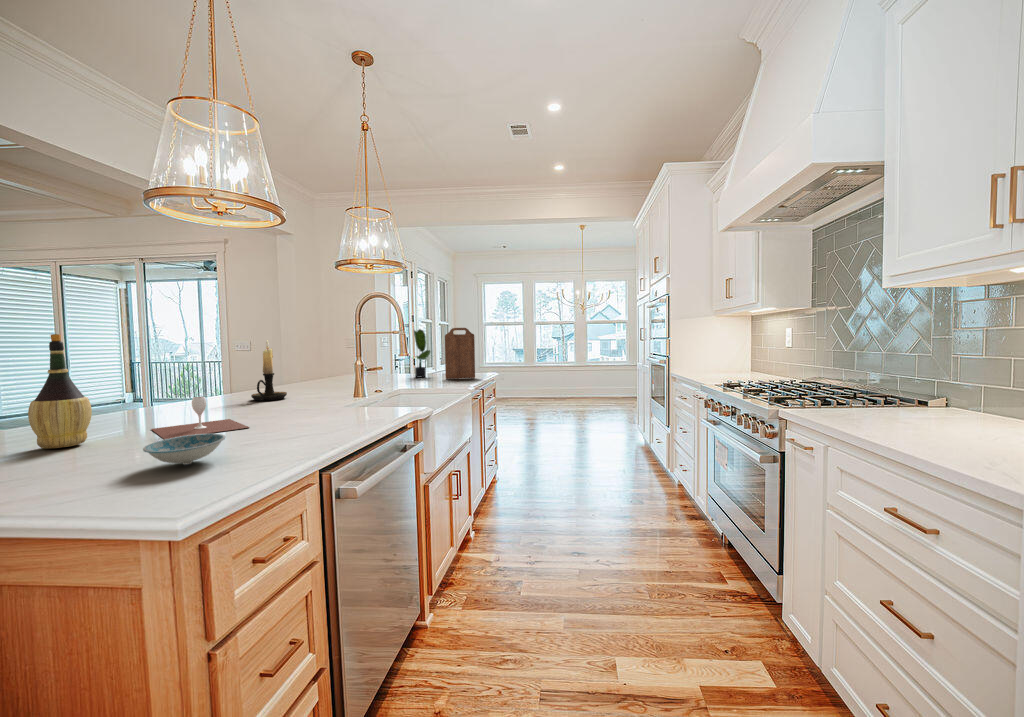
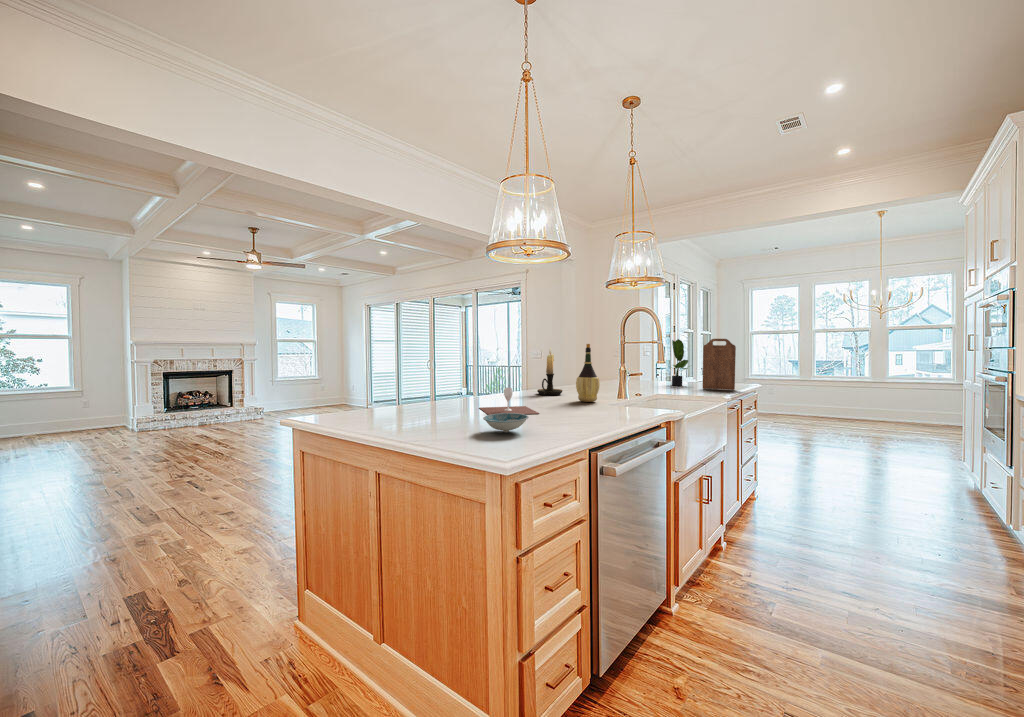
wine bottle: present [28,334,92,448] -> present [576,344,600,402]

